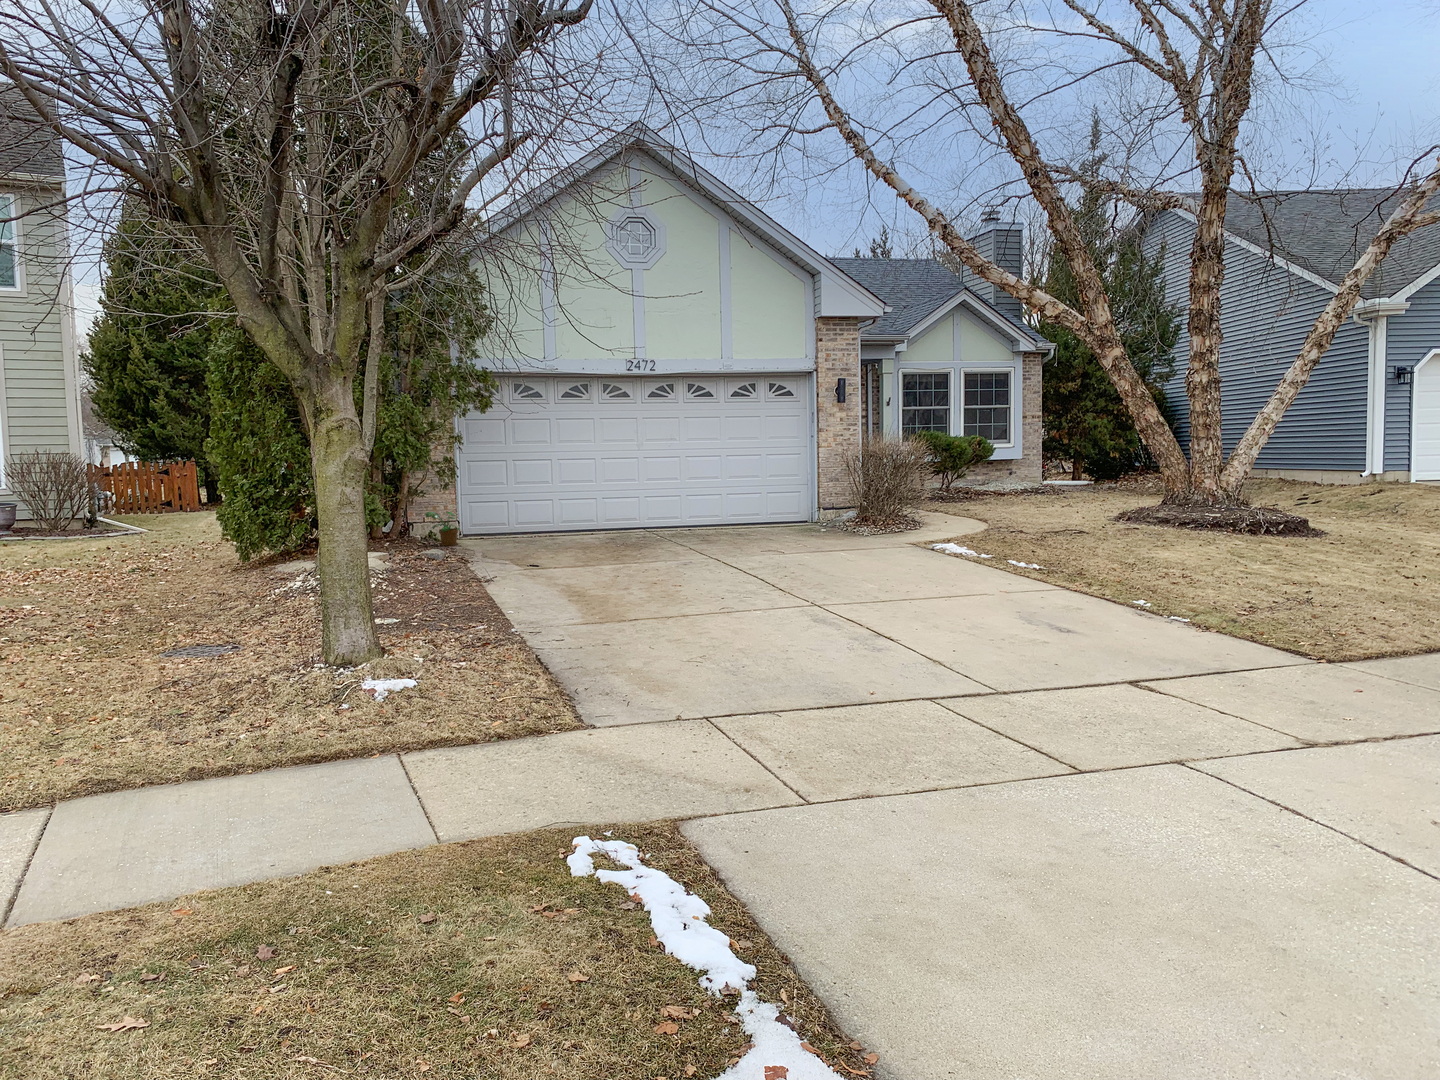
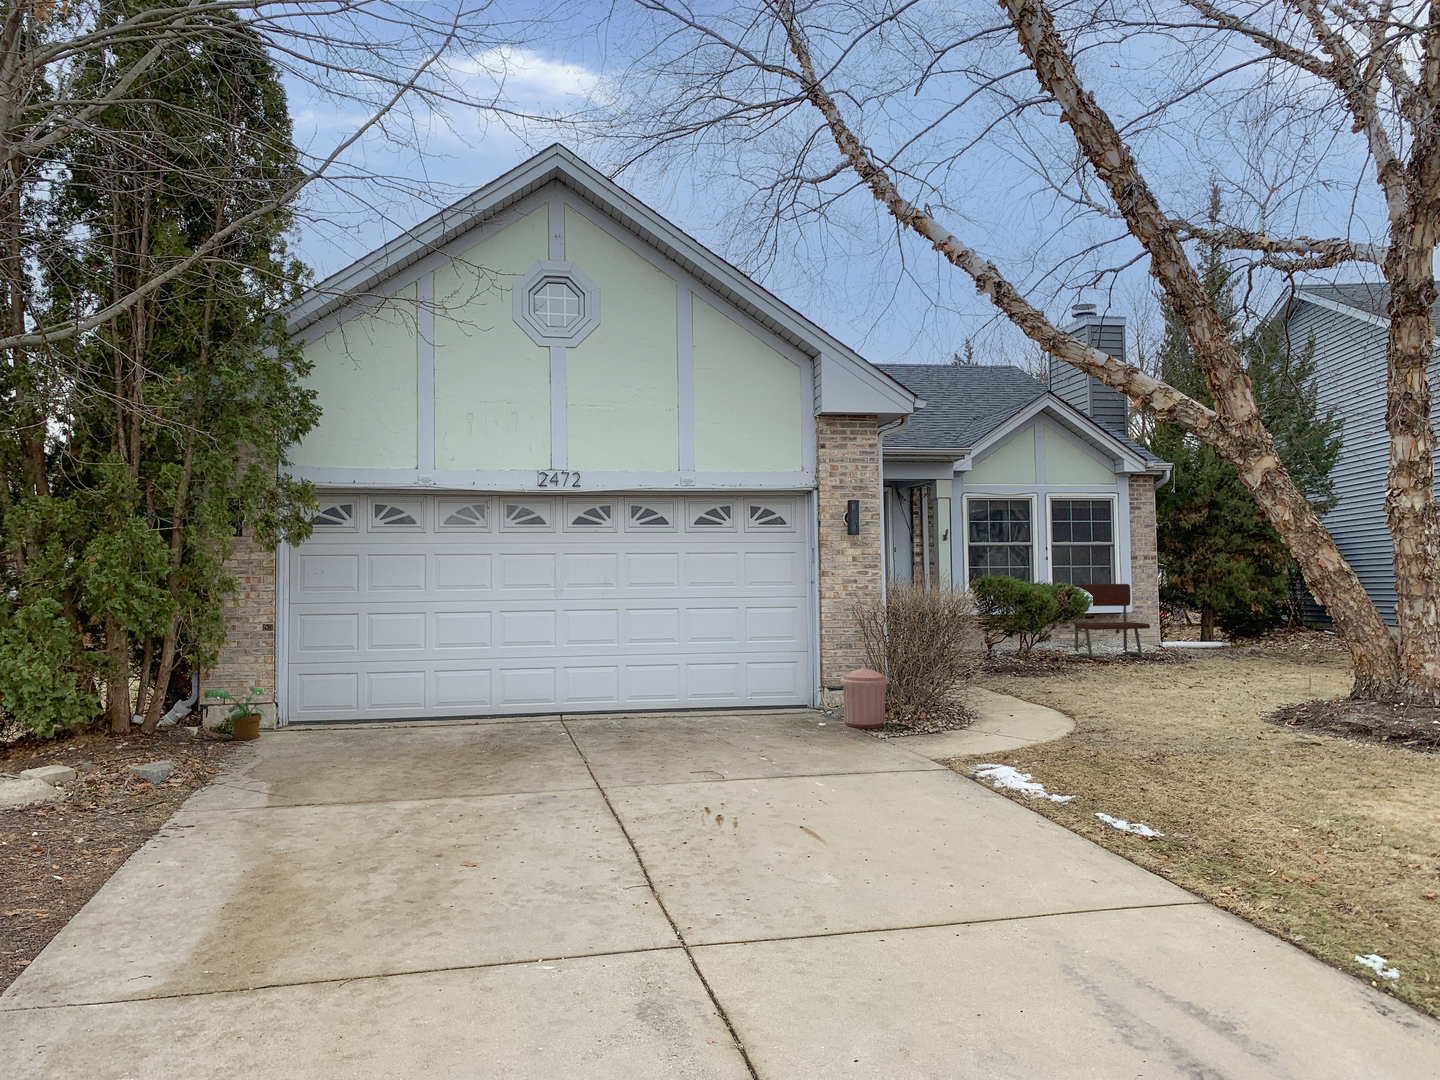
bench: none [979,437,1035,493] -> present [1074,584,1150,658]
trash can: none [838,491,869,531] -> present [840,667,888,728]

